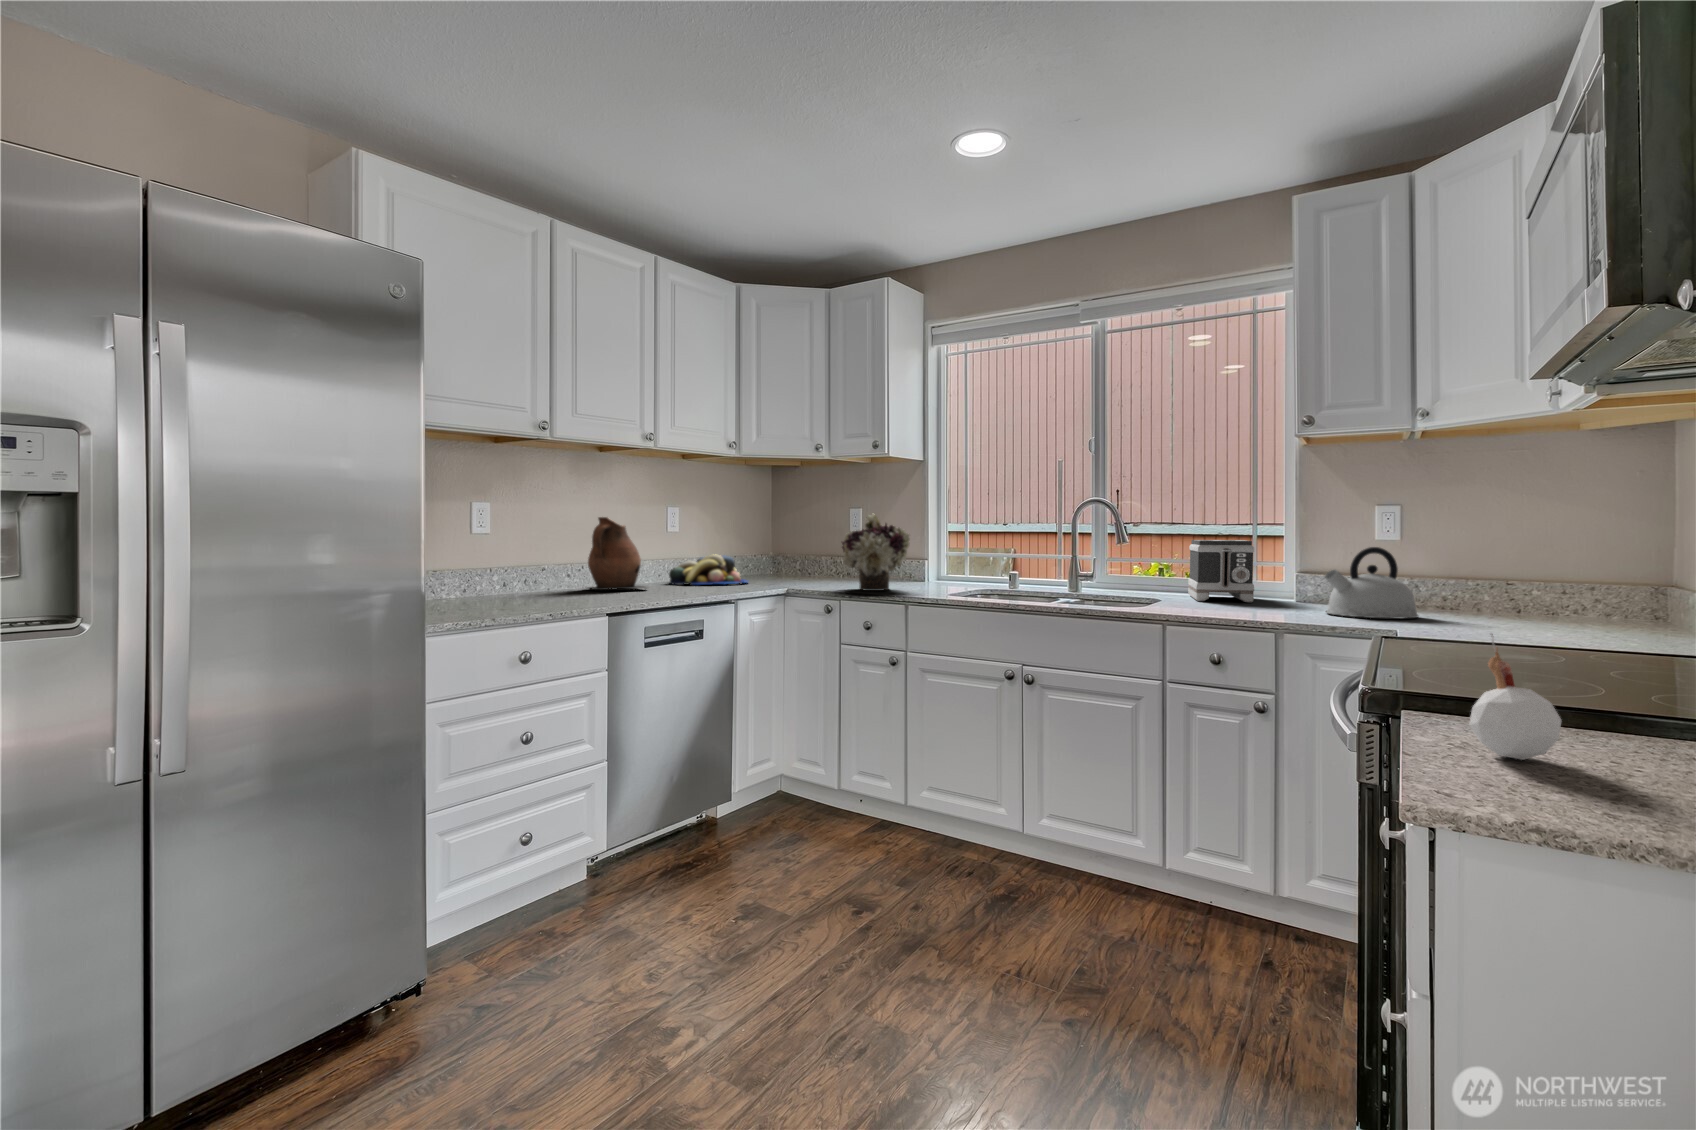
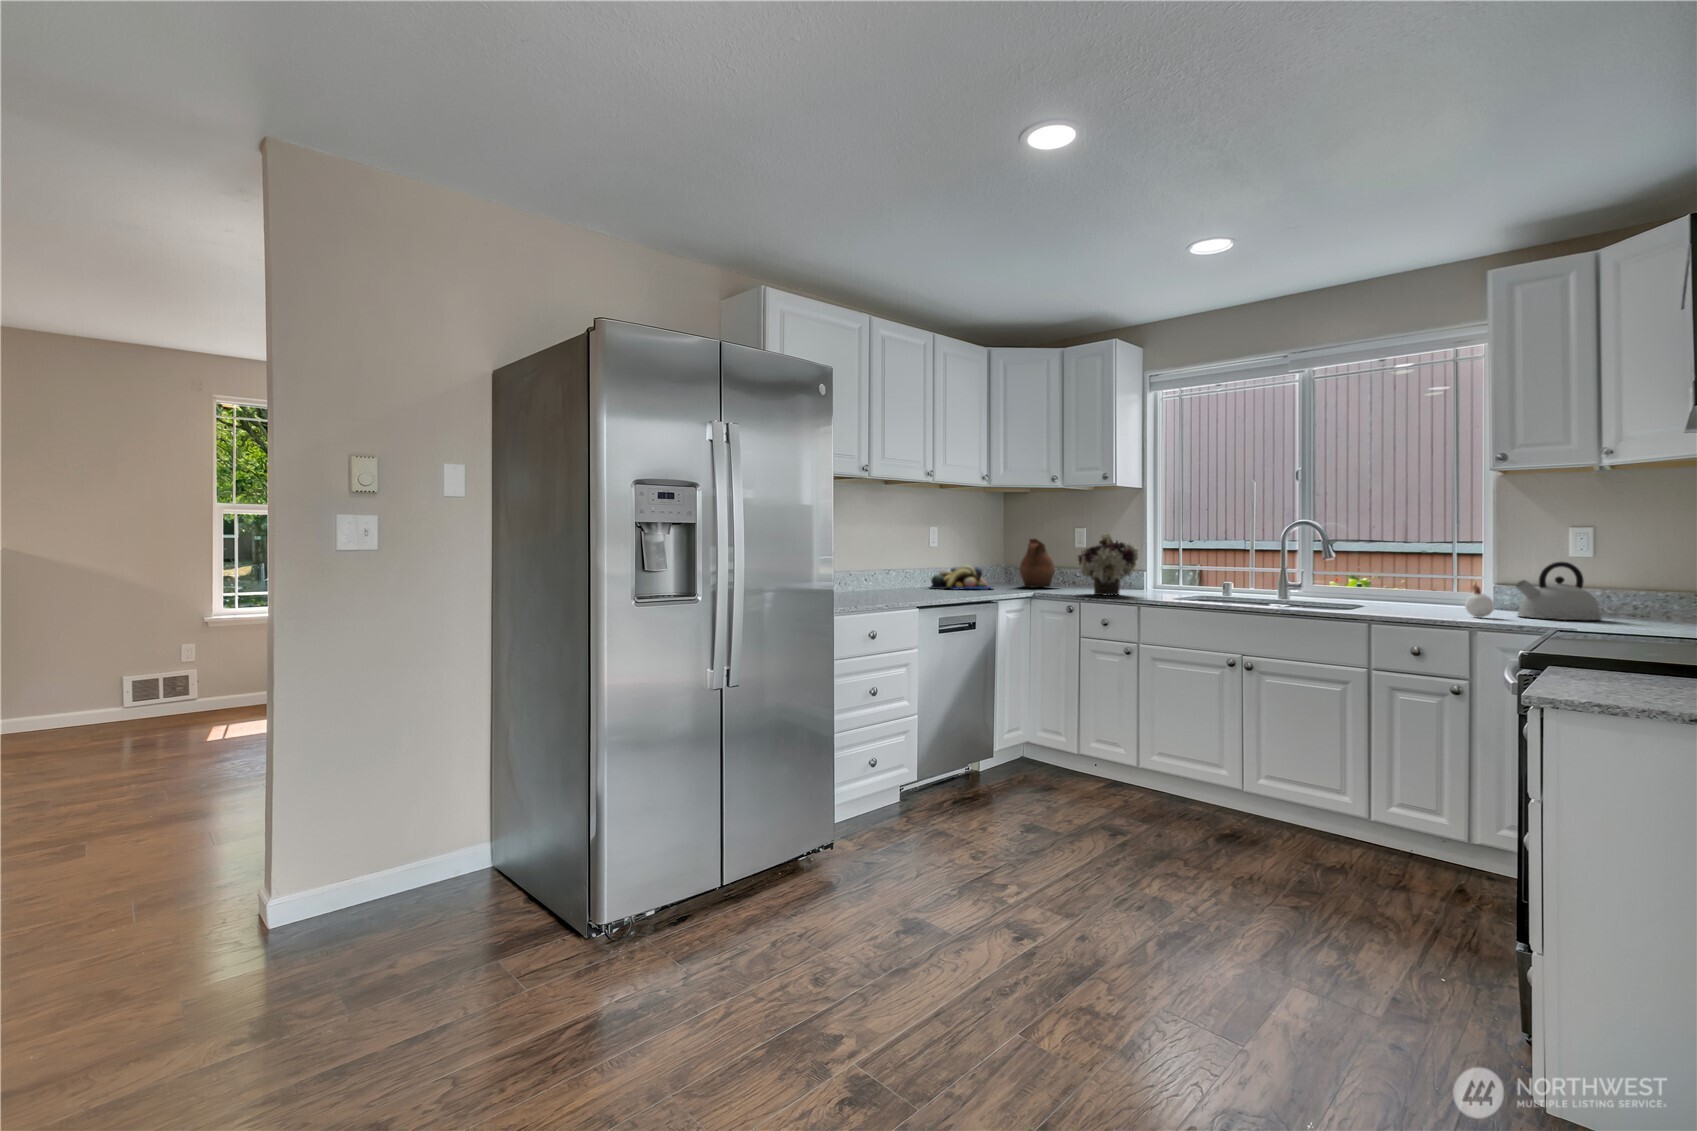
ceramic pitcher: present [587,517,646,590] -> present [1020,539,1055,587]
toaster: present [1188,540,1254,602] -> none [1390,556,1452,609]
candle: present [1469,634,1561,760] -> present [1465,581,1494,617]

